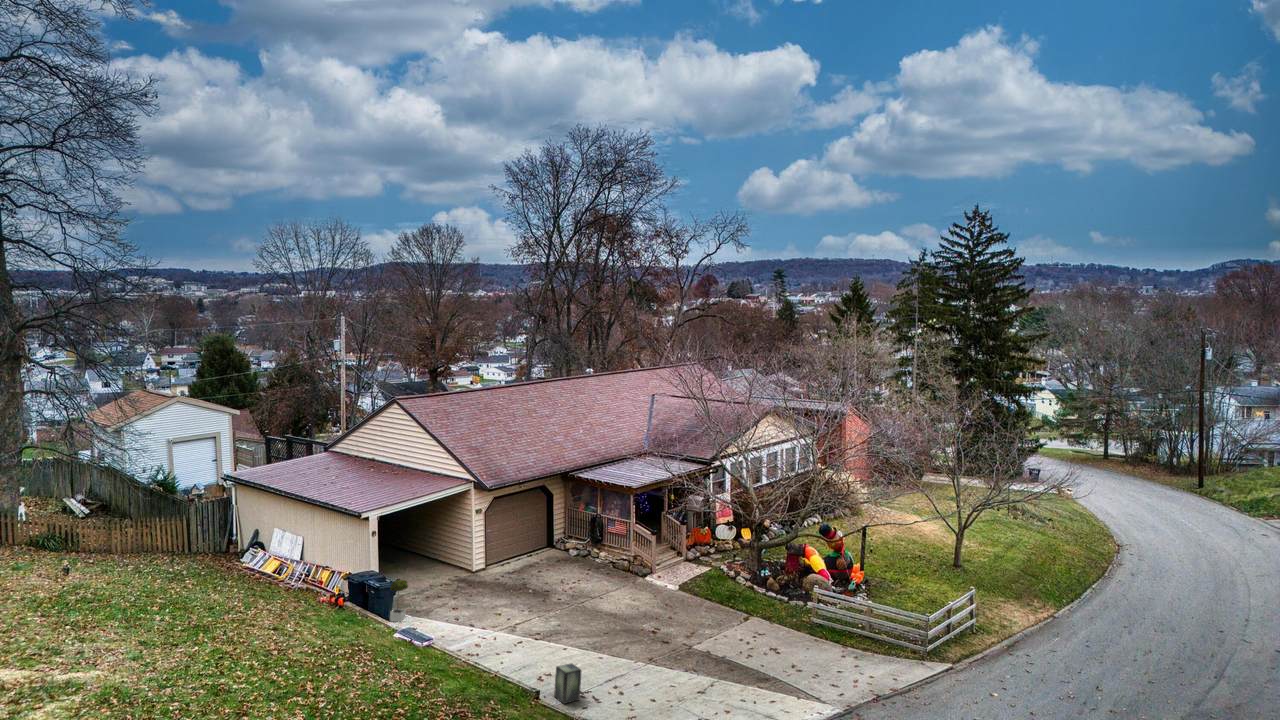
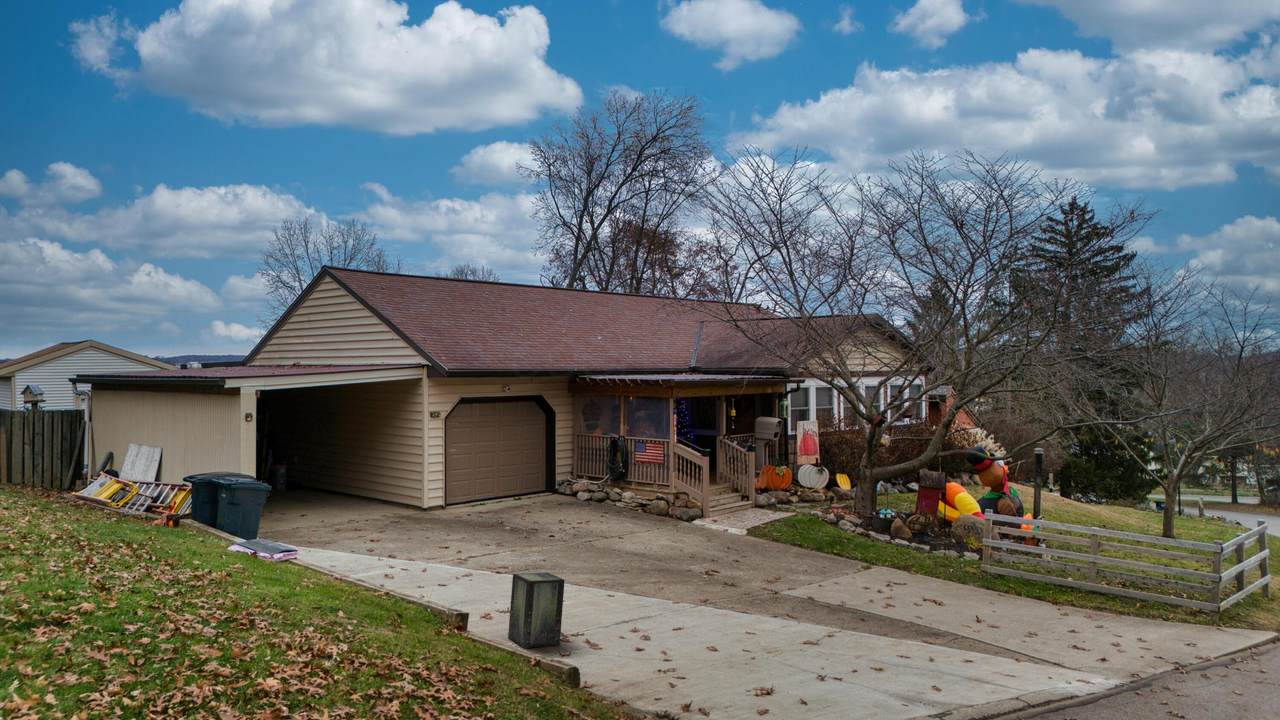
potted tree: present [390,580,408,622] -> none [249,469,285,544]

